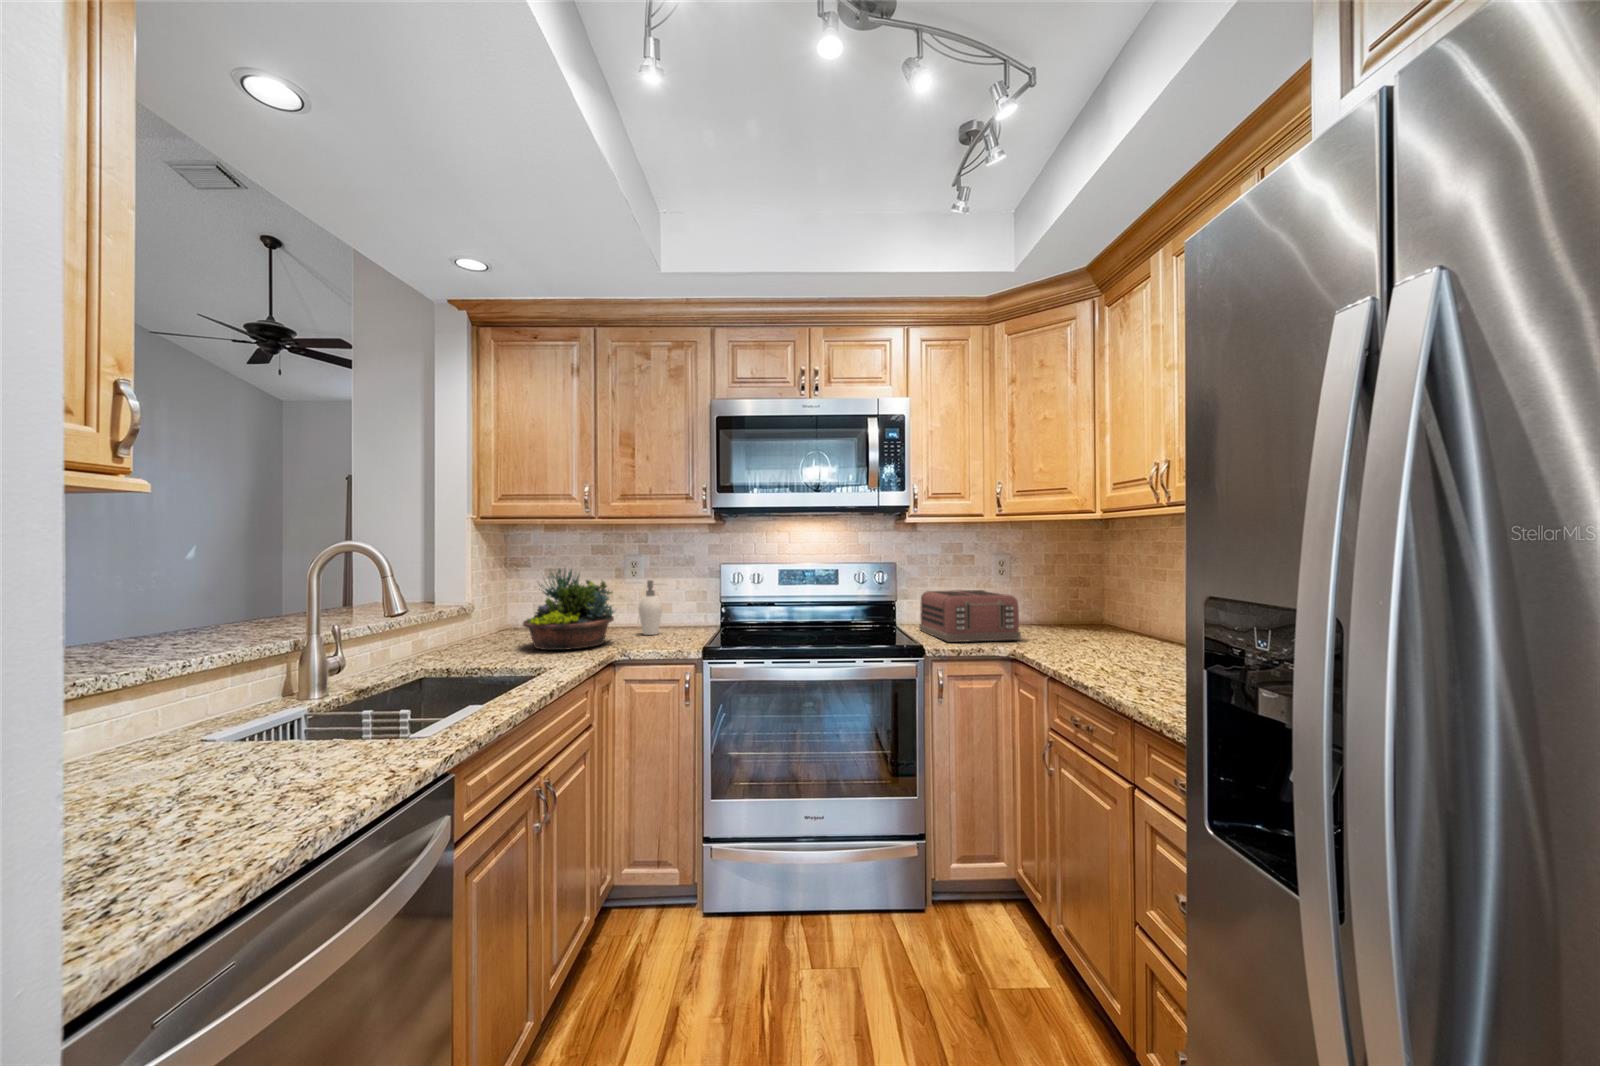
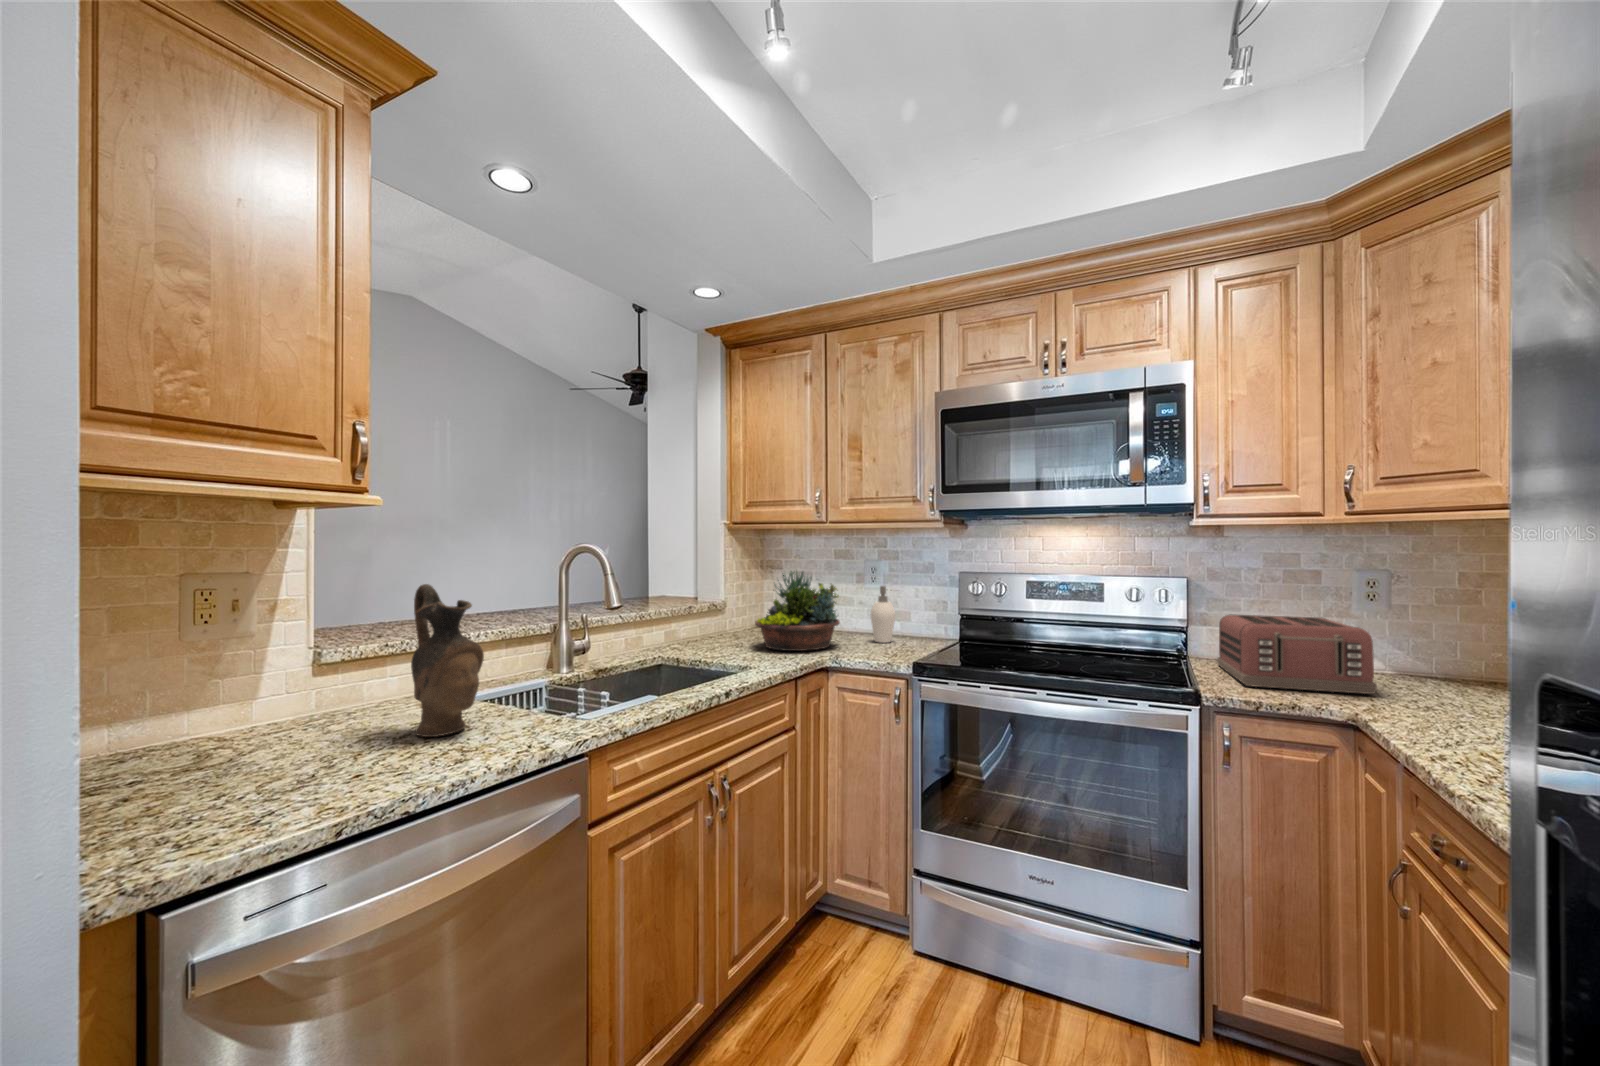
ceramic pitcher: none [187,591,305,784] -> present [411,584,484,737]

